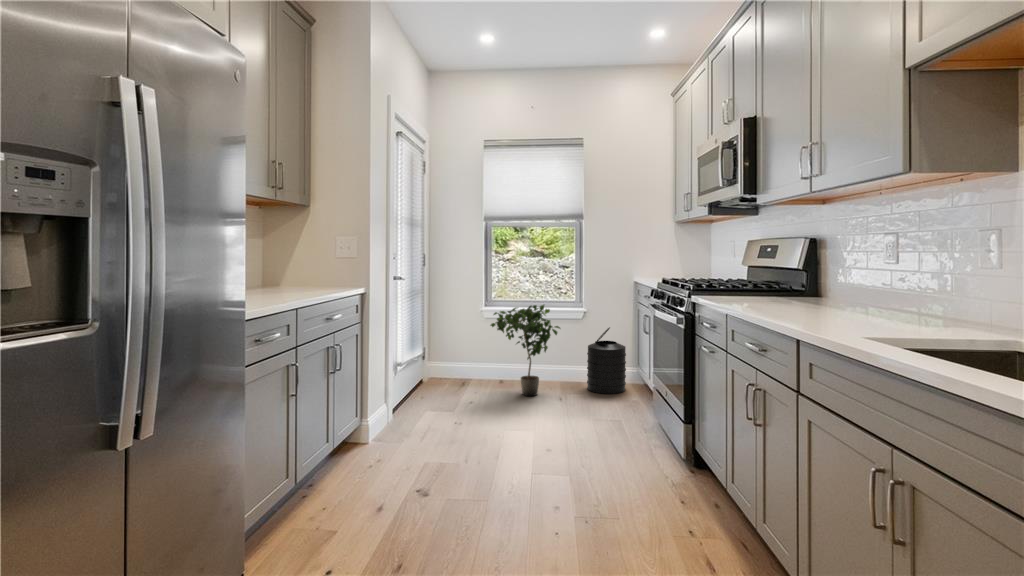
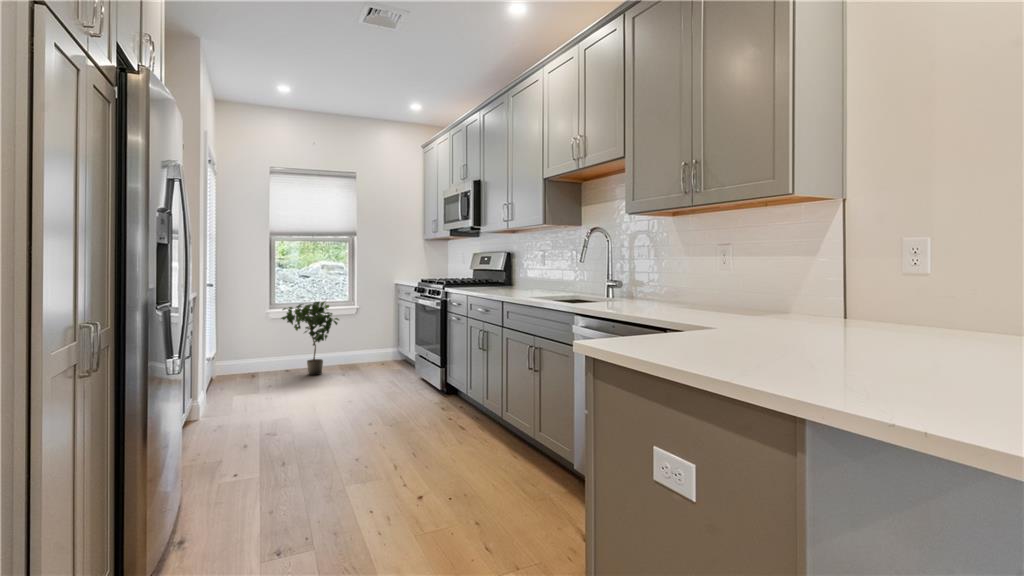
trash can: present [587,327,626,394] -> none [361,317,391,368]

